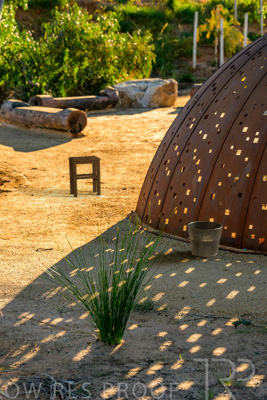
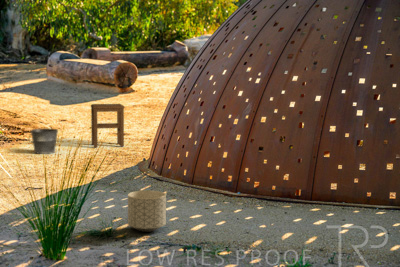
bucket: present [185,221,223,257] -> present [29,128,58,154]
planter: none [165,260,202,302] -> present [128,191,166,232]

